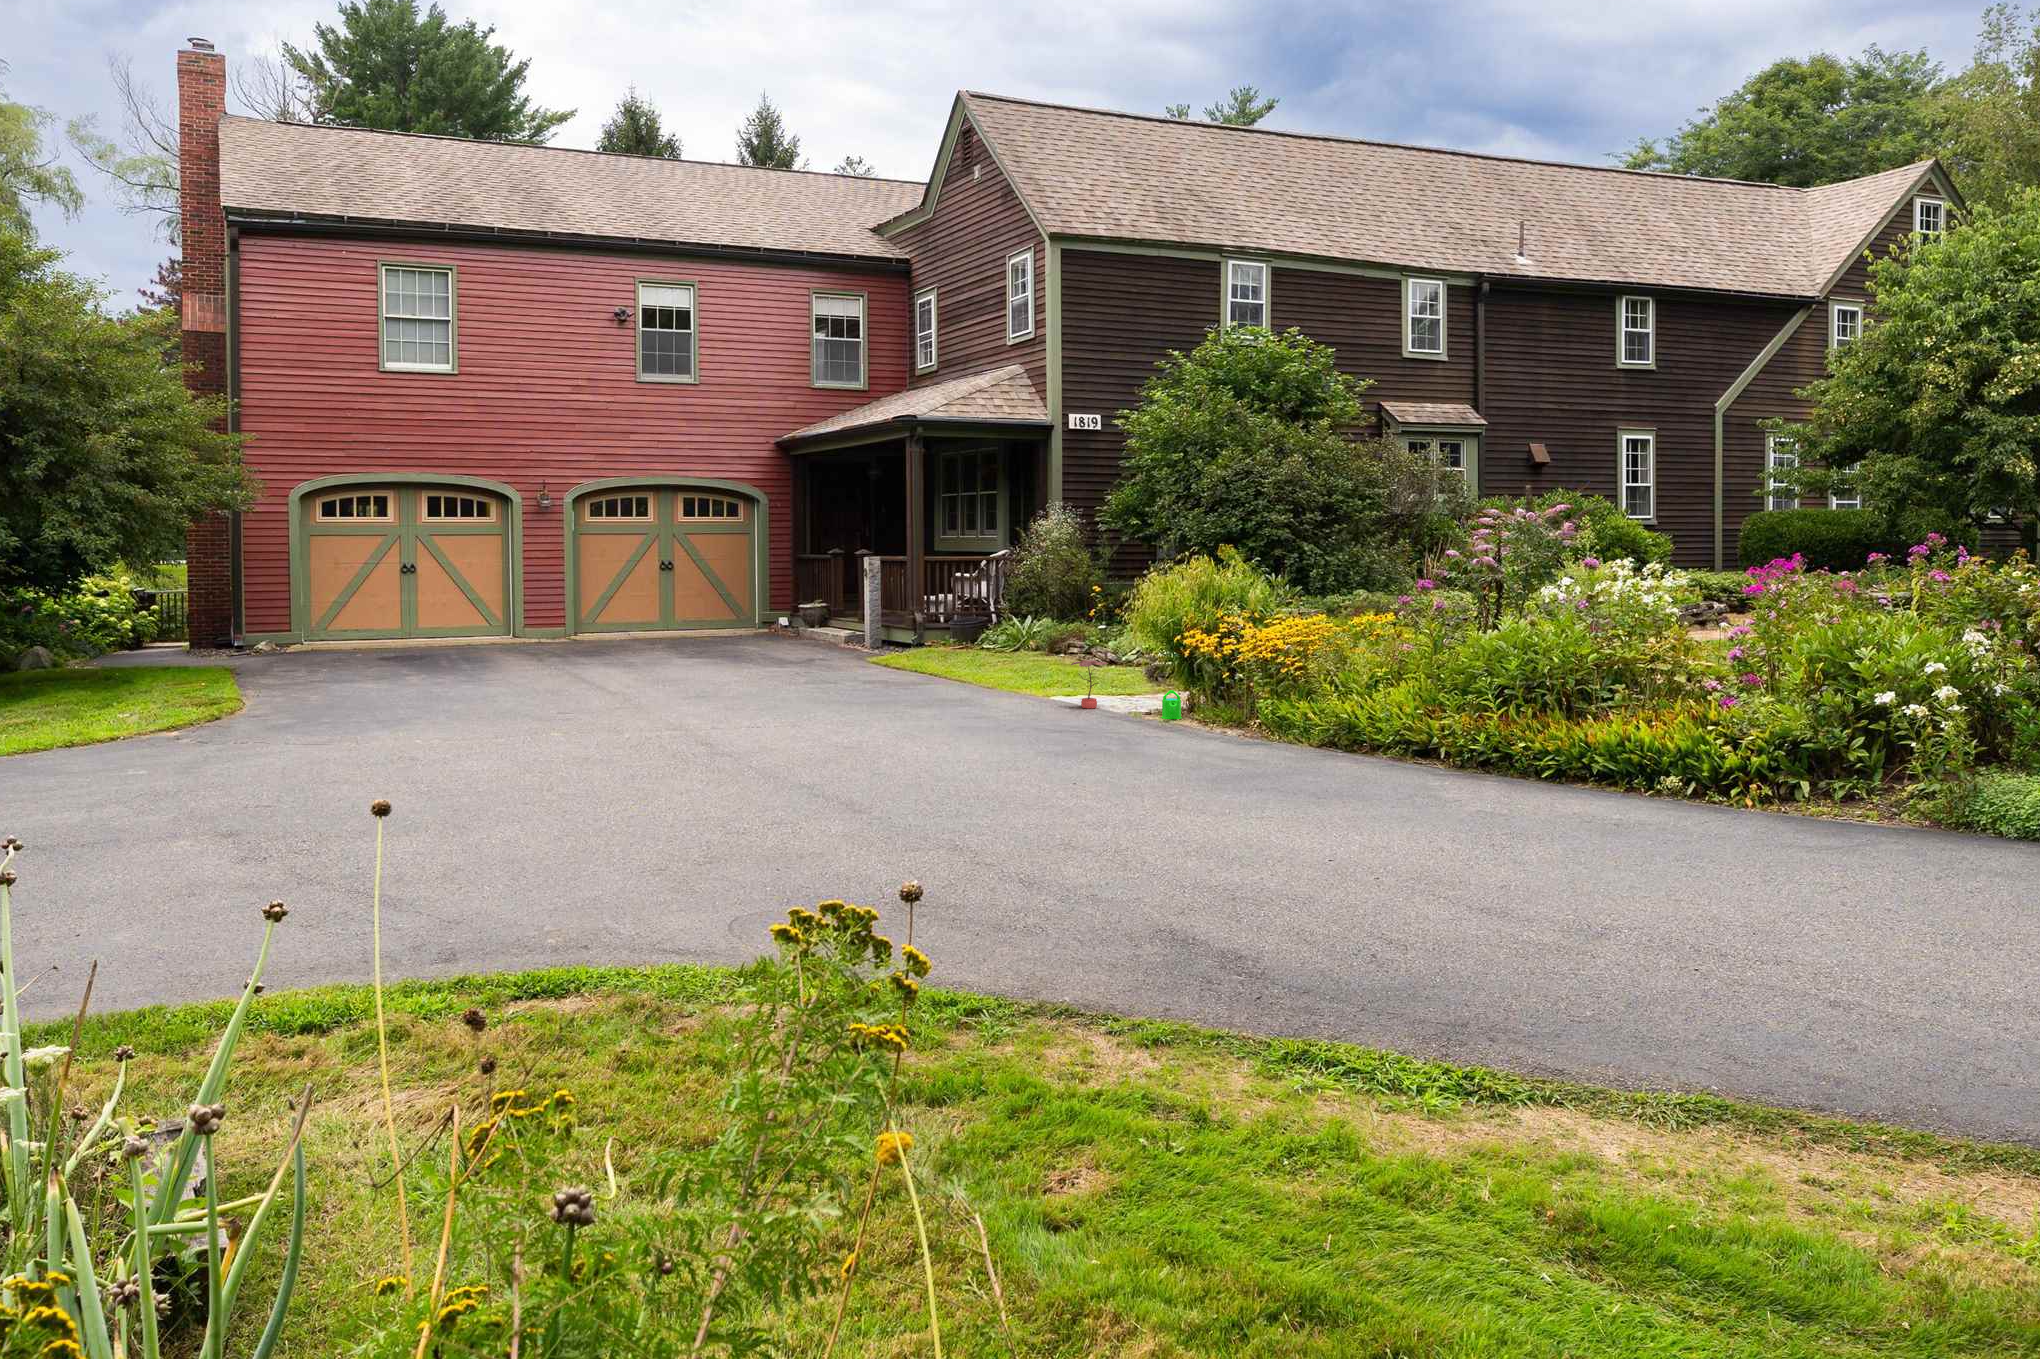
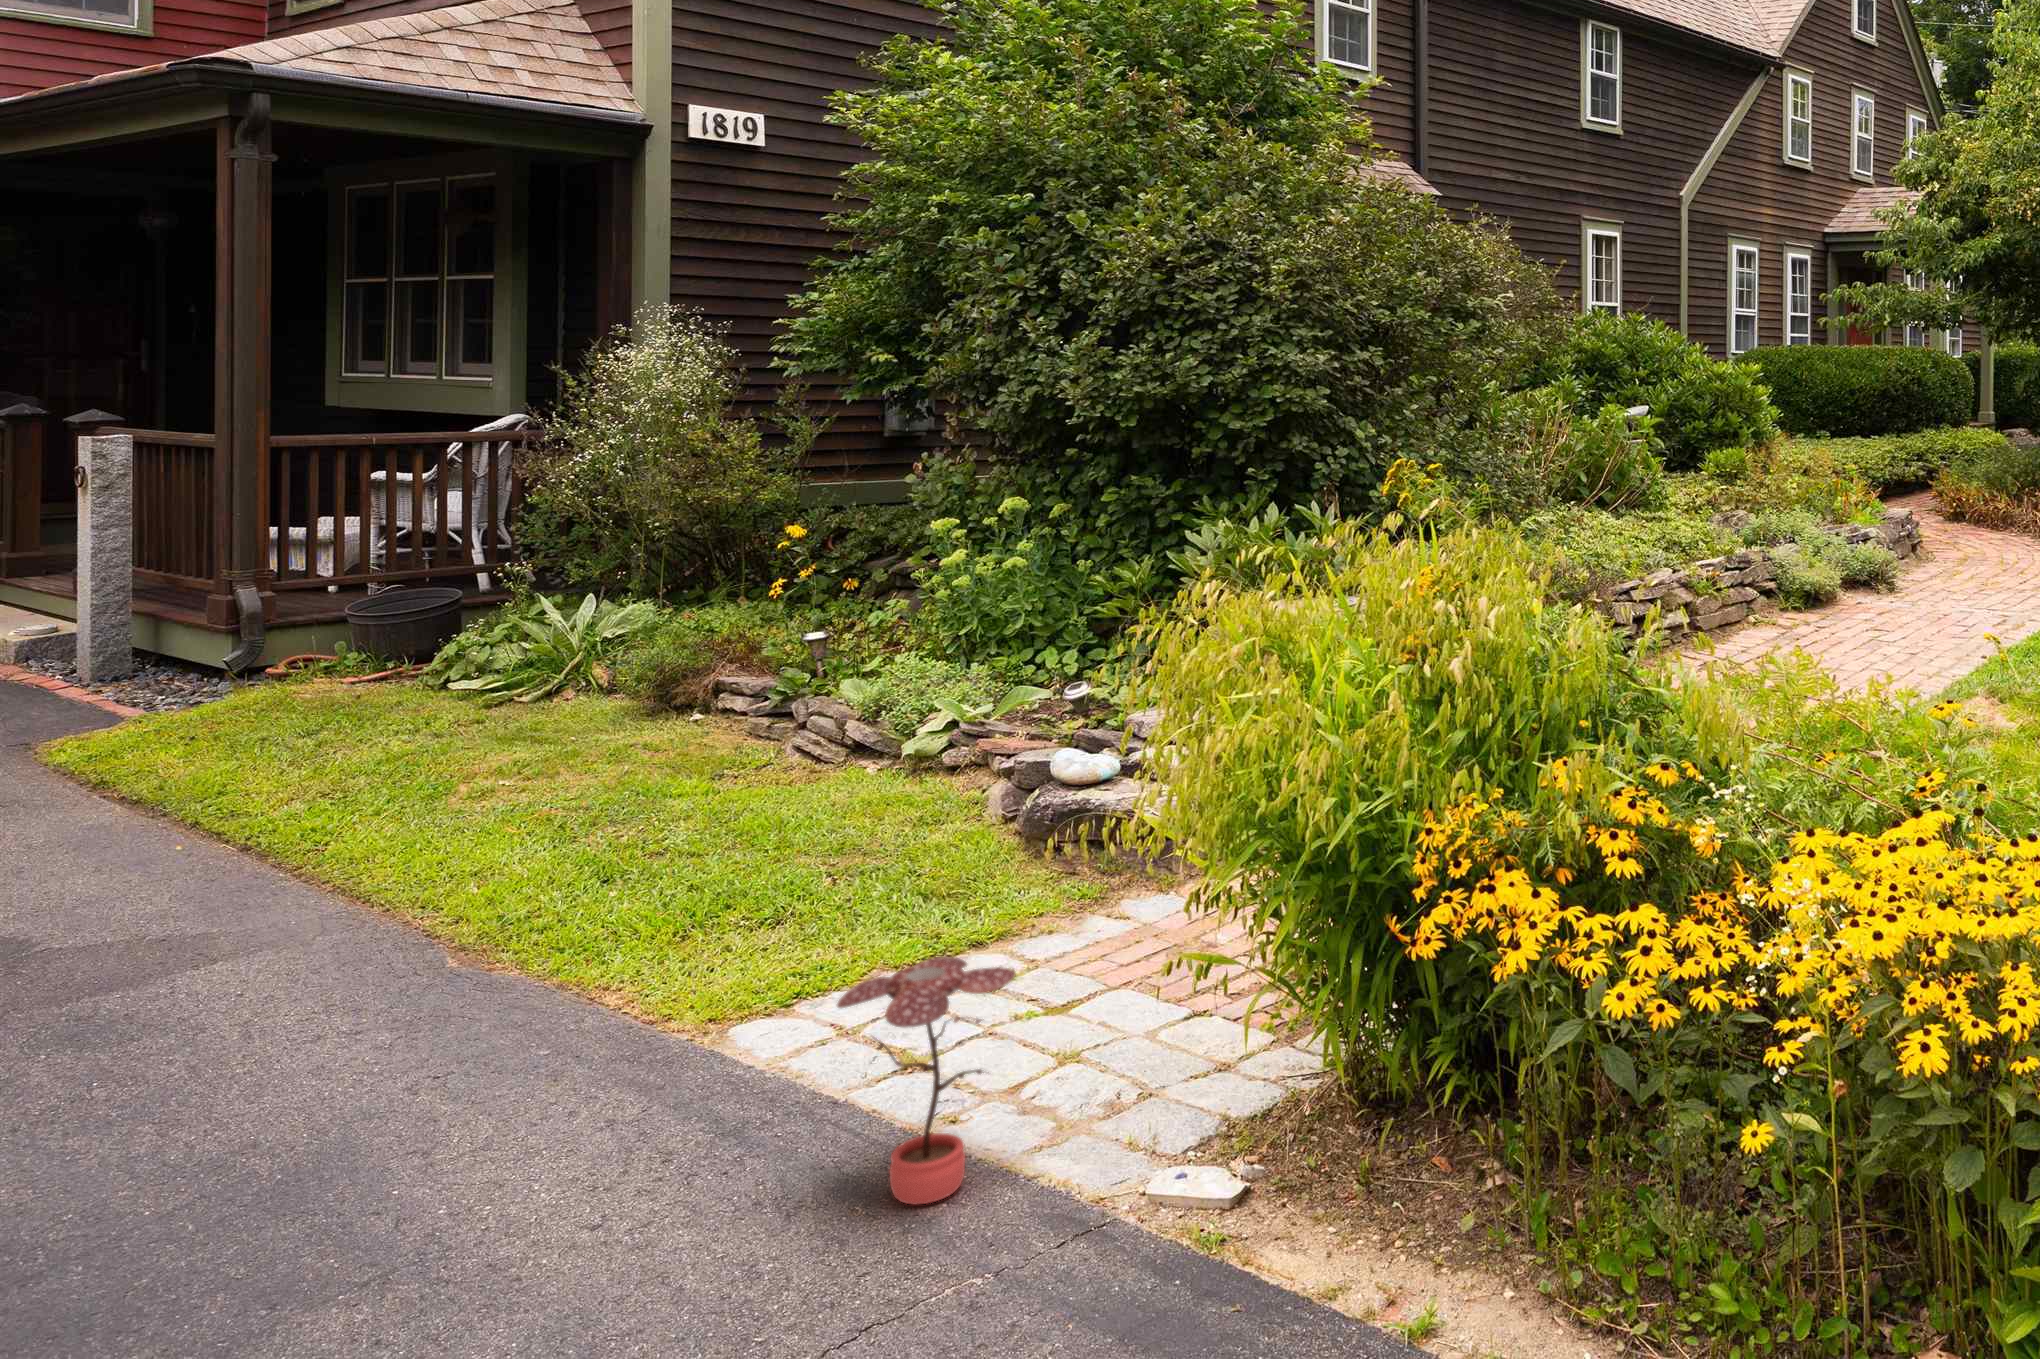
watering can: present [1161,690,1182,719] -> none [1336,1123,1439,1282]

